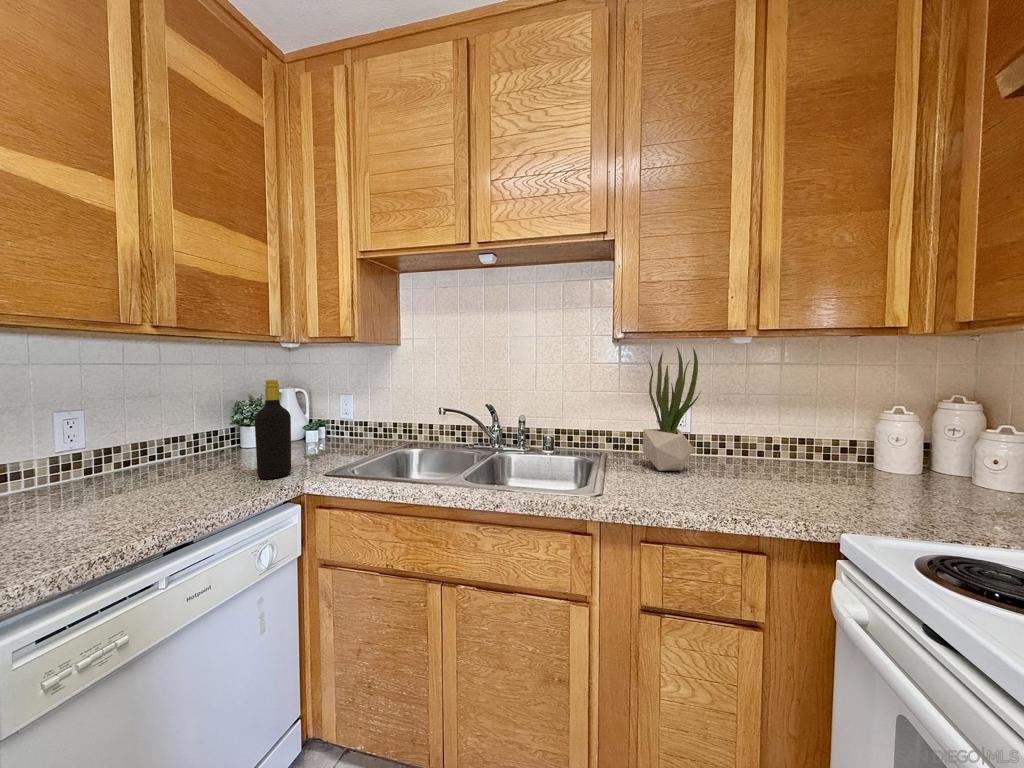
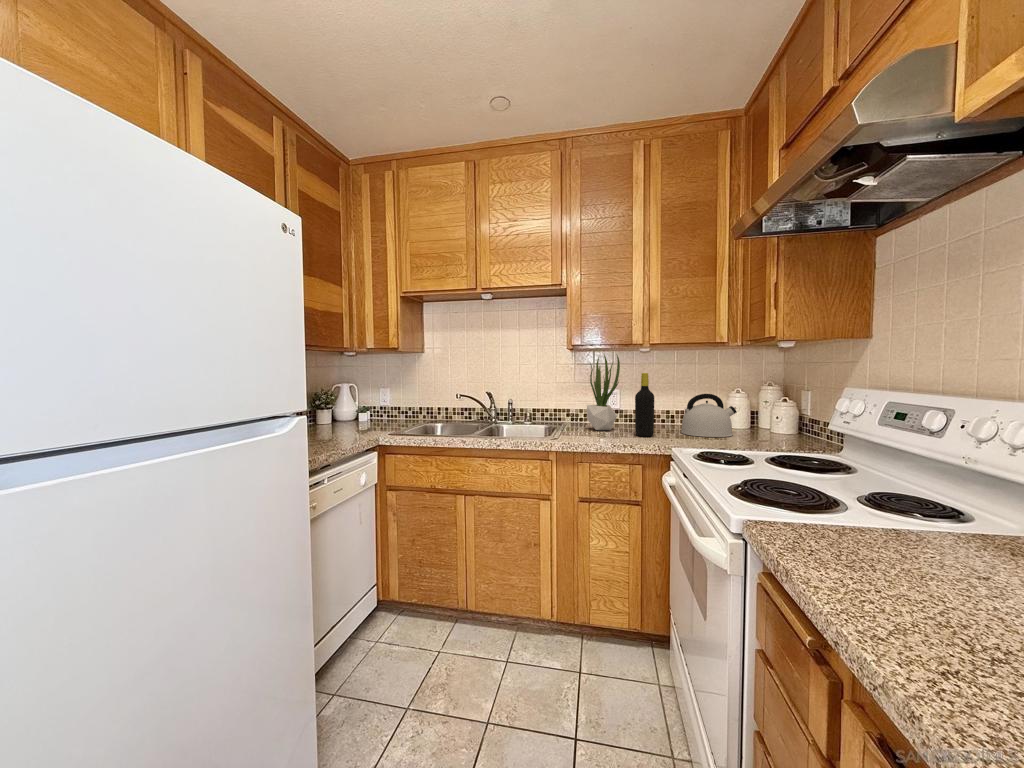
bottle: present [255,380,291,479] -> present [635,373,654,437]
kettle: none [805,416,915,496] -> present [681,394,737,437]

